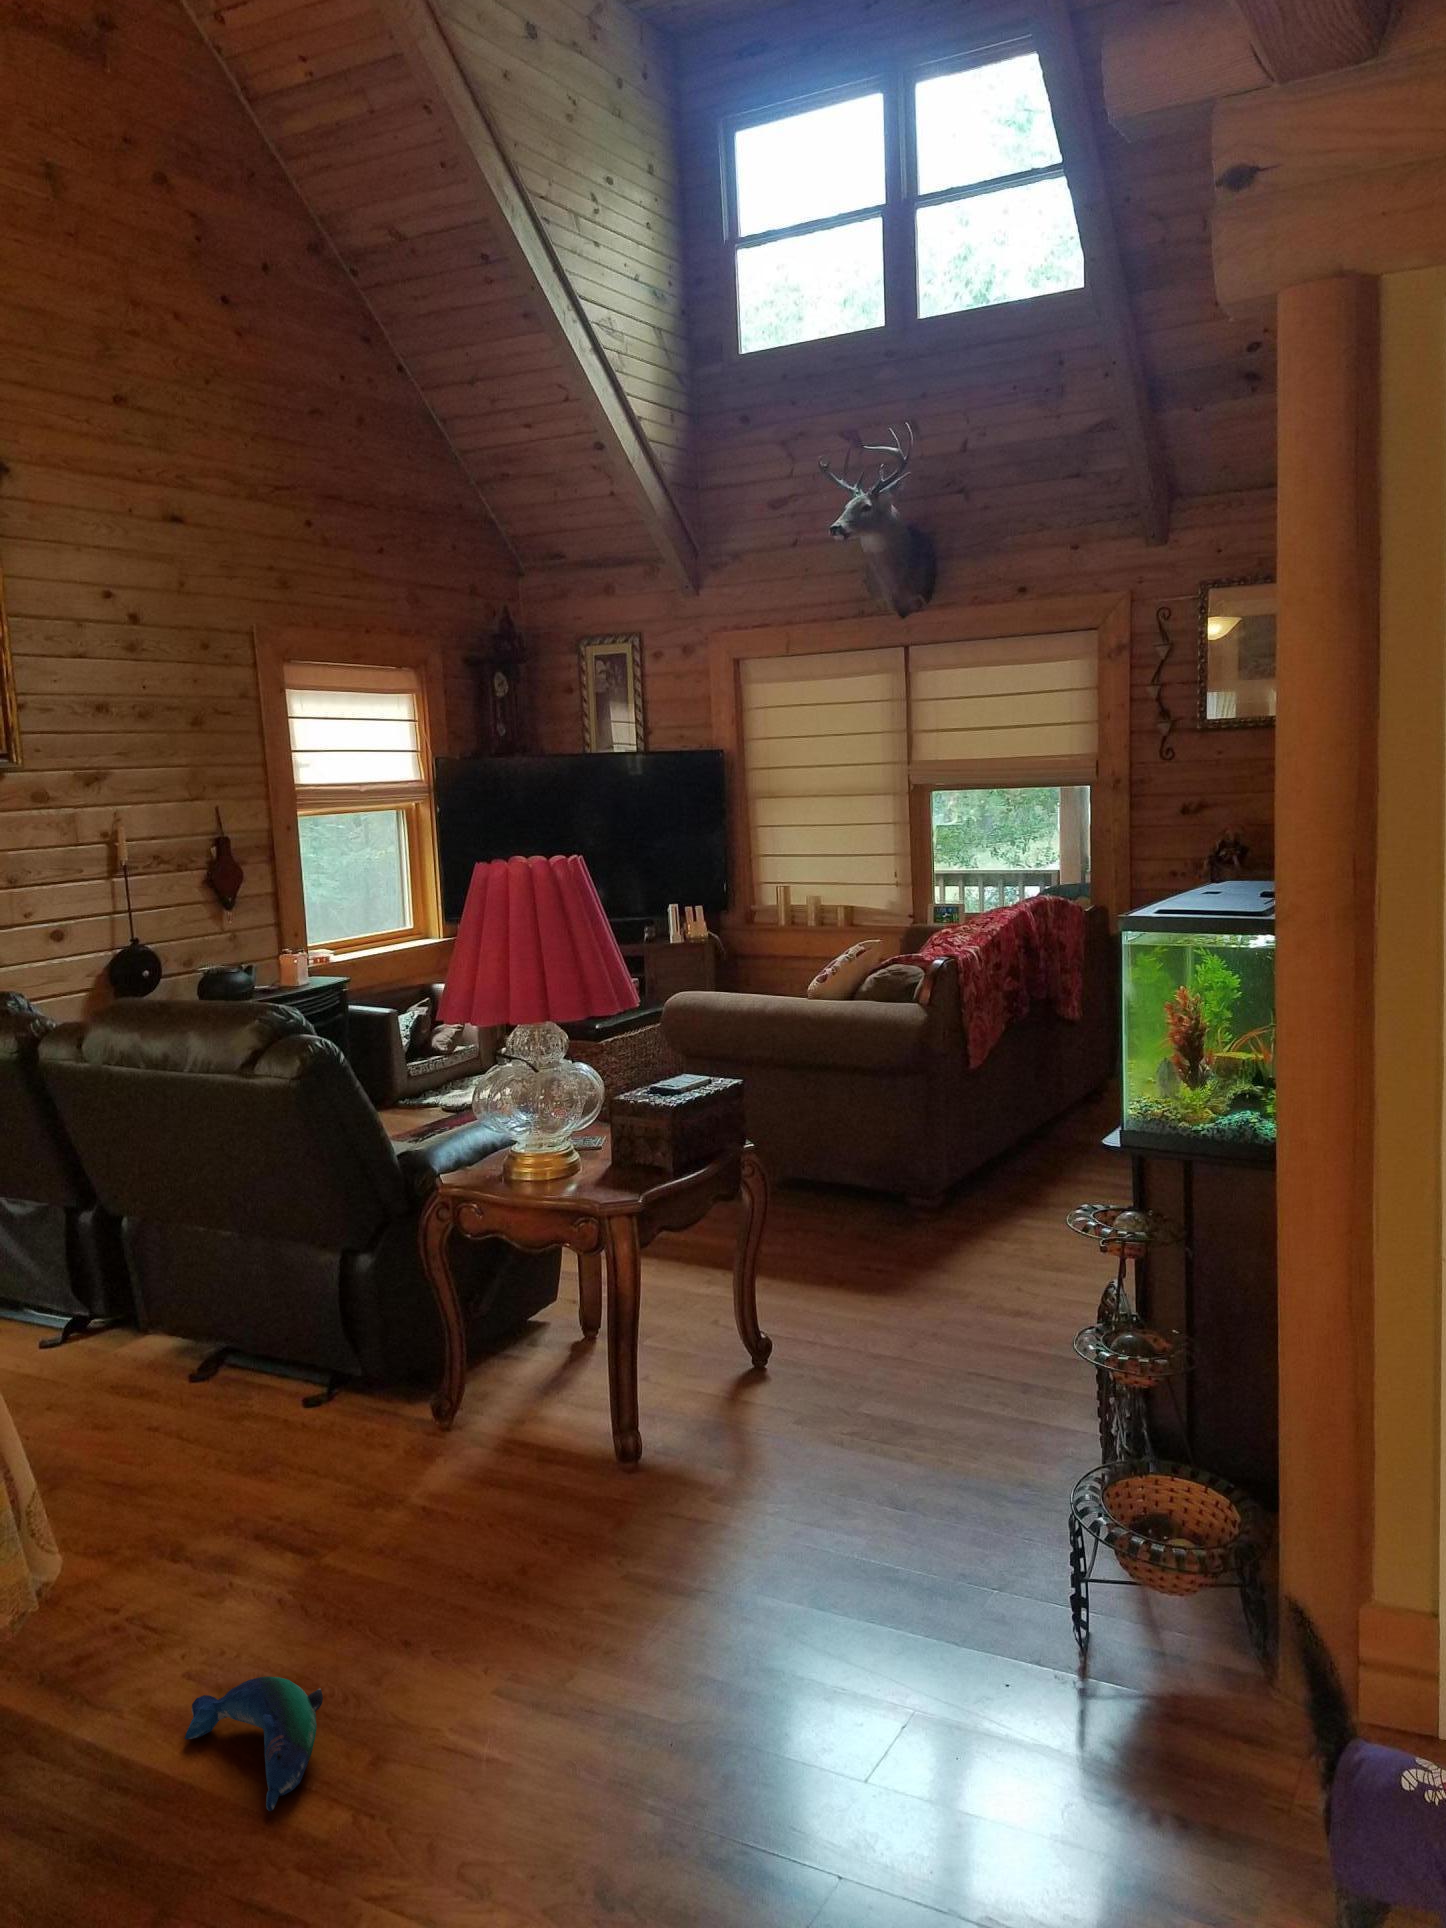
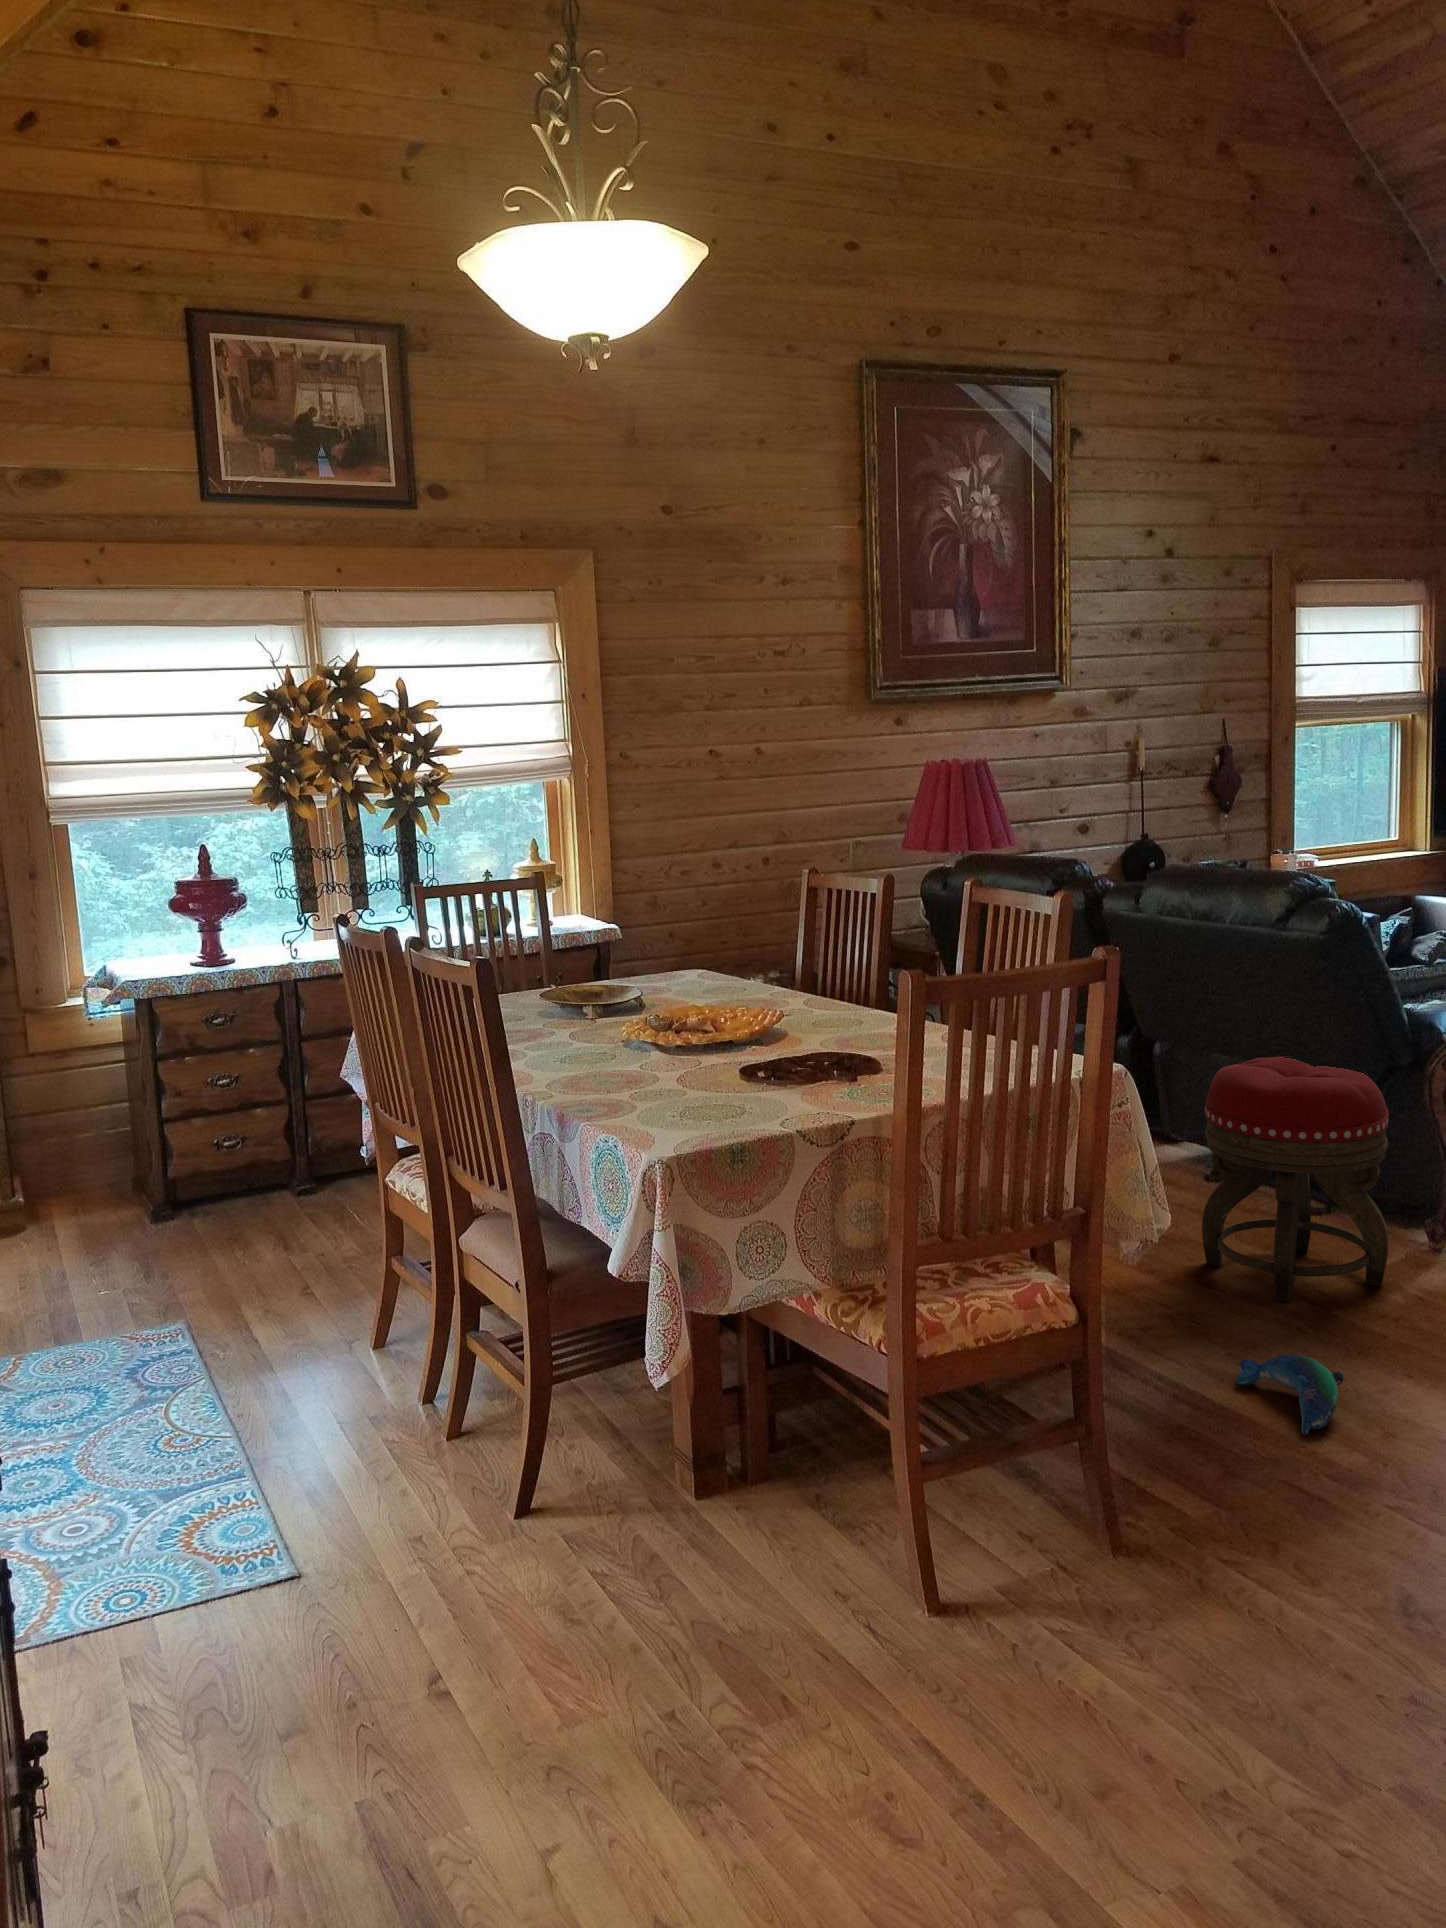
footstool: none [155,1233,390,1561] -> present [1202,1057,1389,1302]

